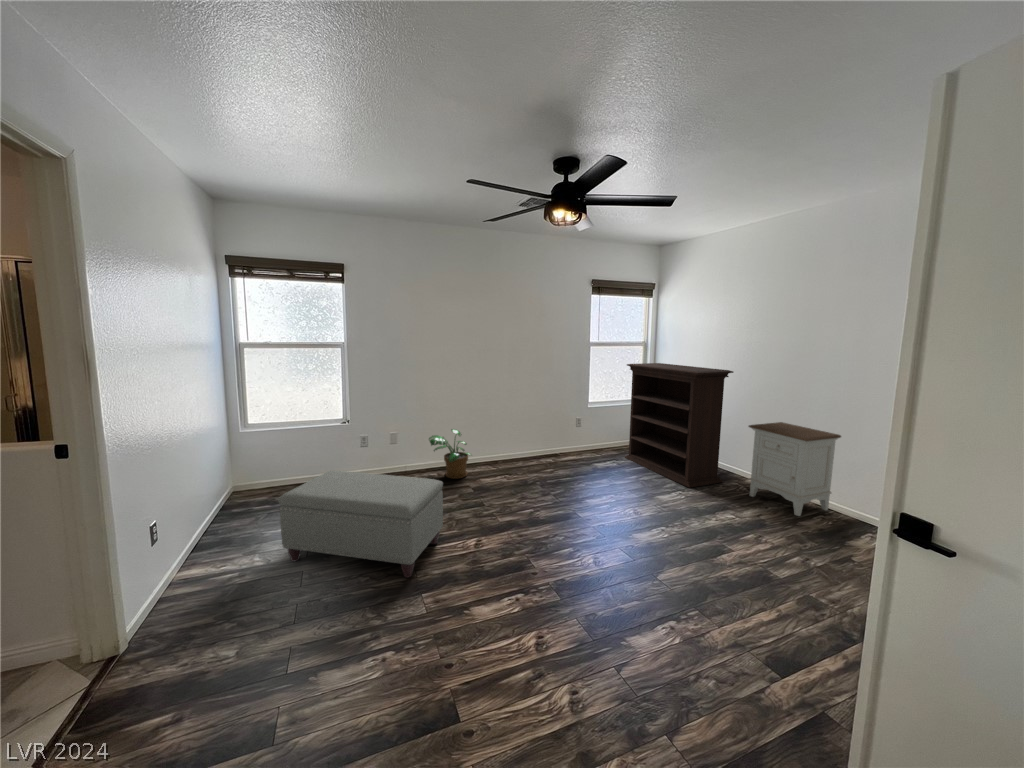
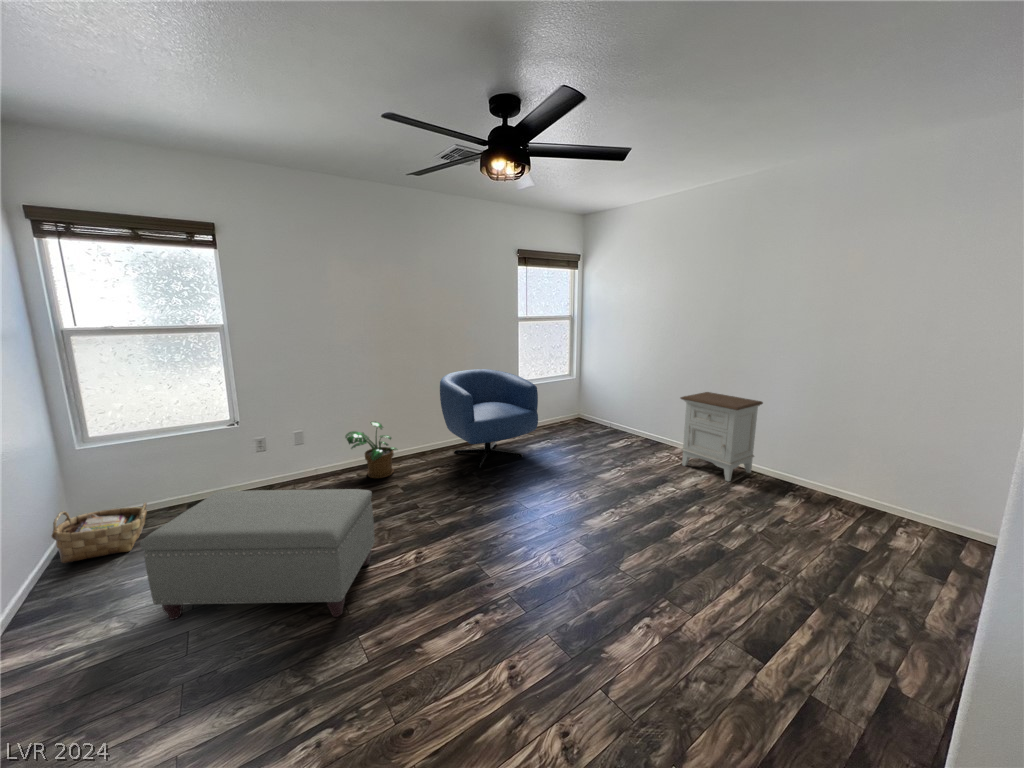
bookshelf: present [625,363,733,488] -> none [557,338,664,463]
armchair: none [512,388,602,479] -> present [440,369,538,468]
woven basket: none [221,476,282,514] -> present [51,503,147,563]

